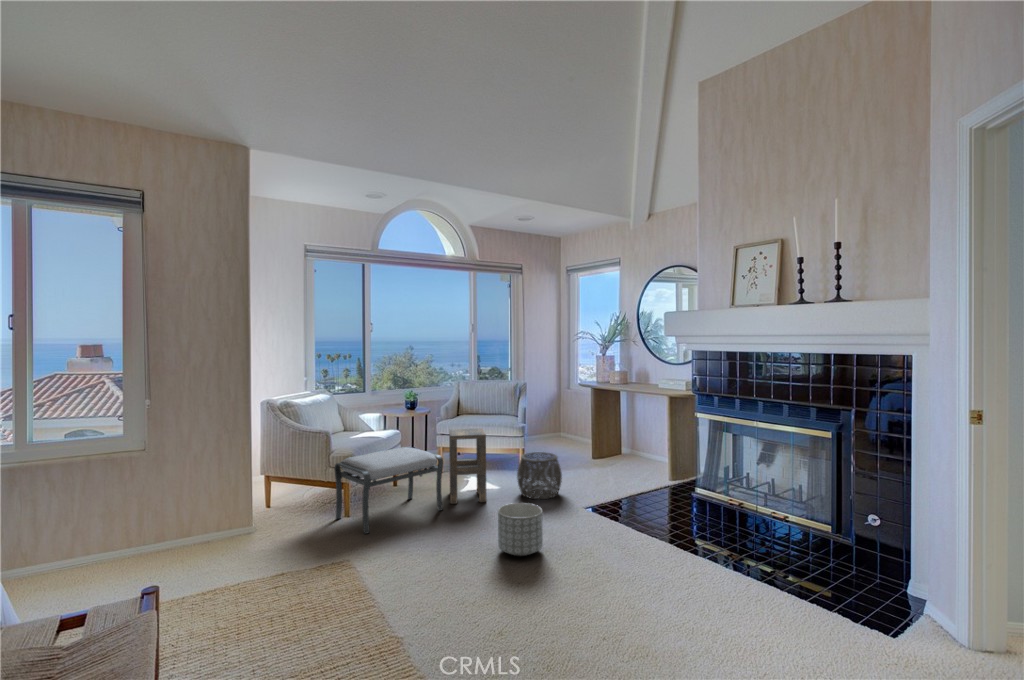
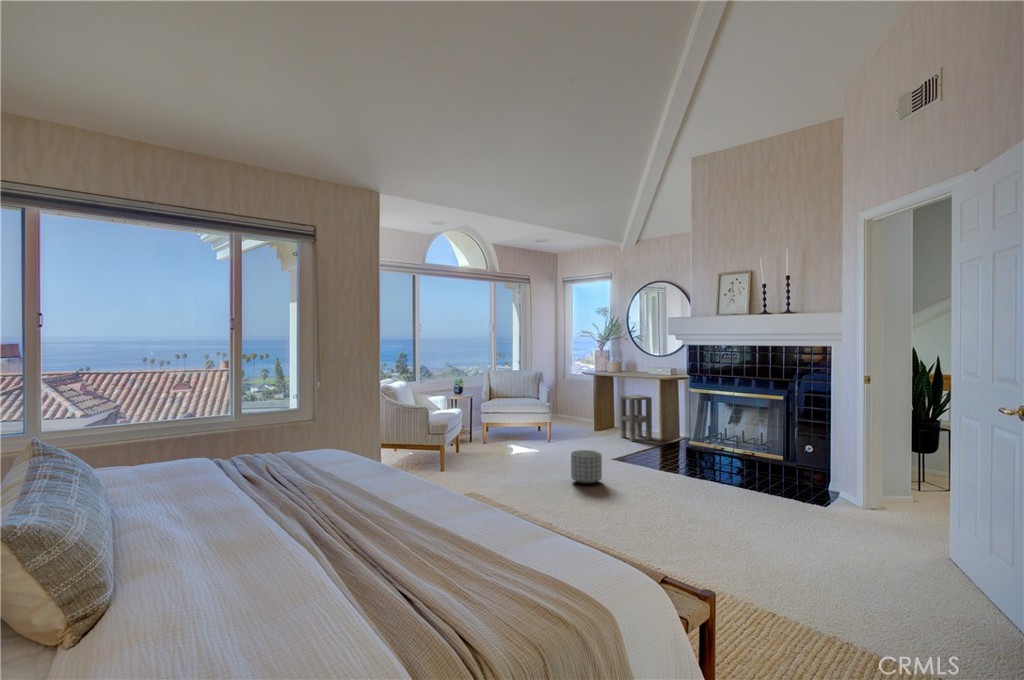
side table: present [449,428,487,504] -> present [620,395,652,441]
ottoman: present [334,447,443,534] -> none [435,419,511,478]
woven basket: present [517,452,562,499] -> none [556,422,591,456]

